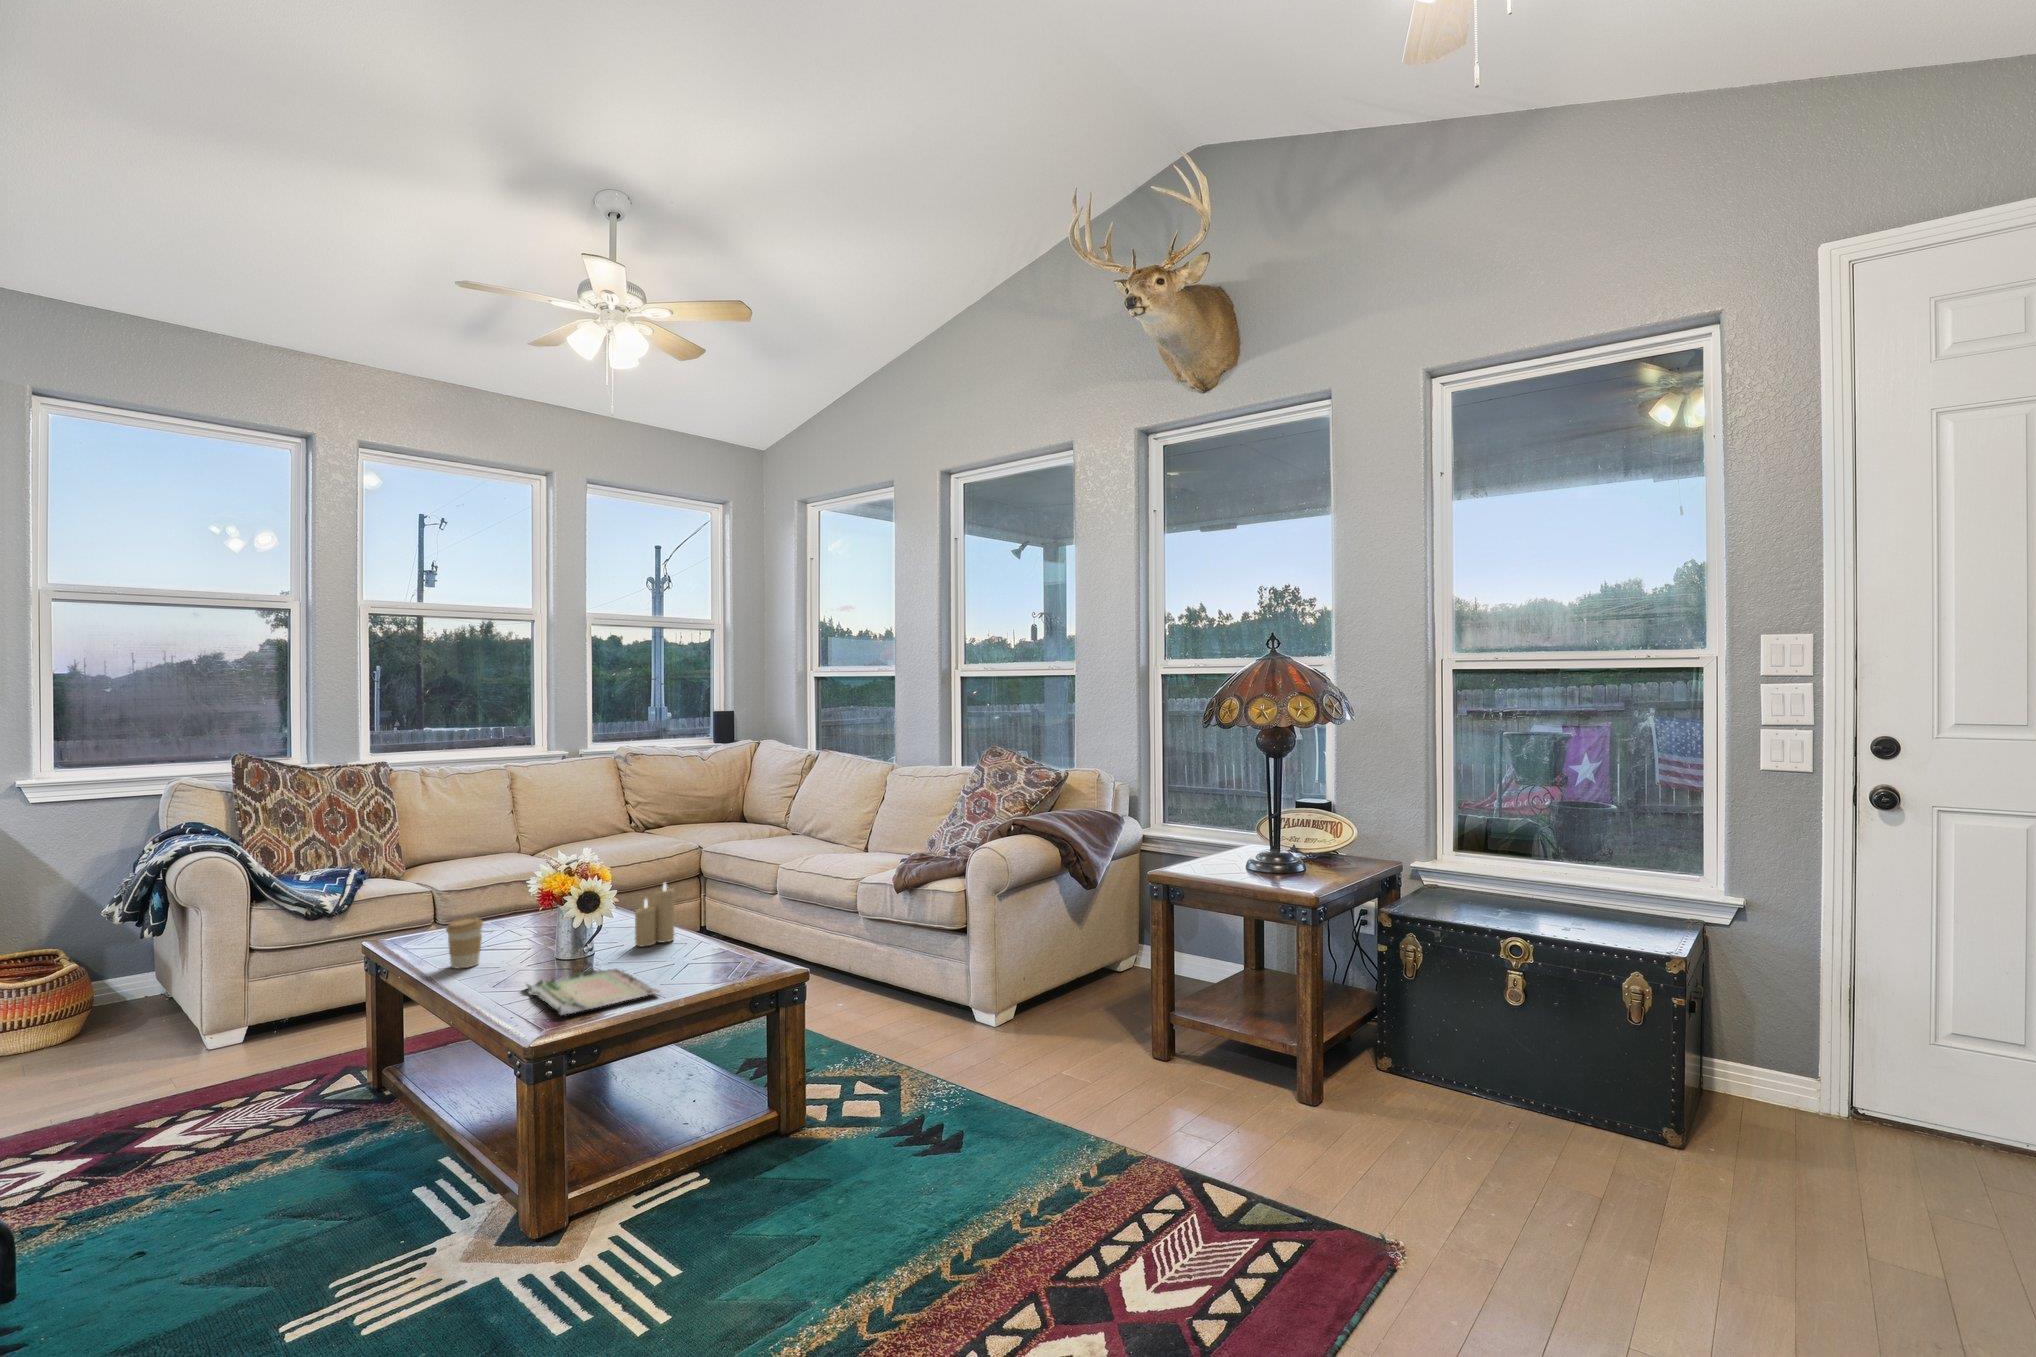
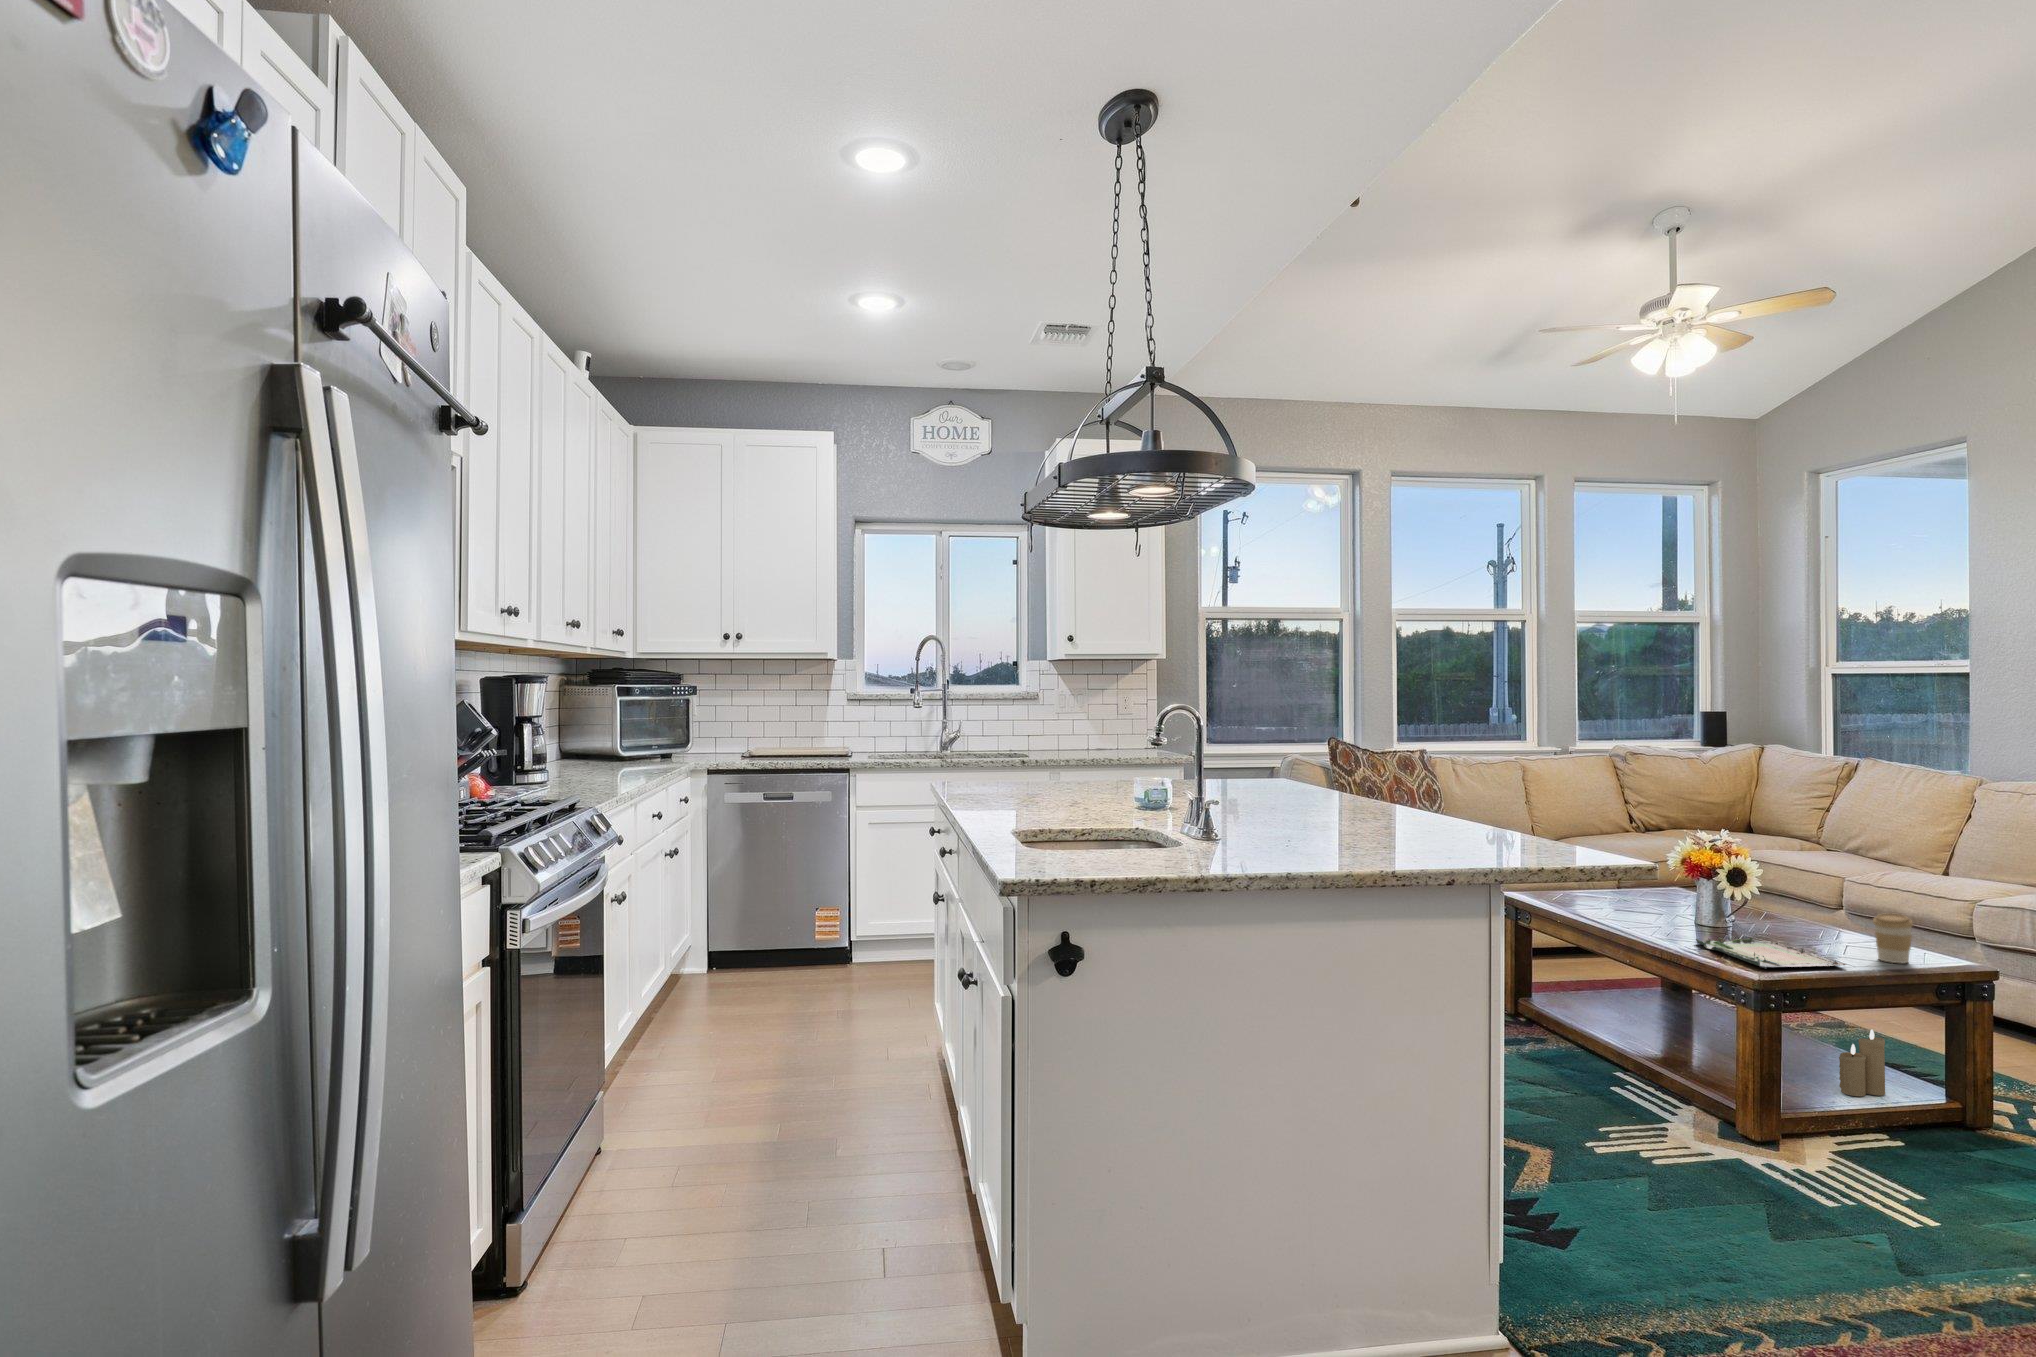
candle: present [635,883,674,946] -> present [1839,1029,1885,1096]
coffee cup: present [446,916,483,968] -> present [1873,913,1913,963]

